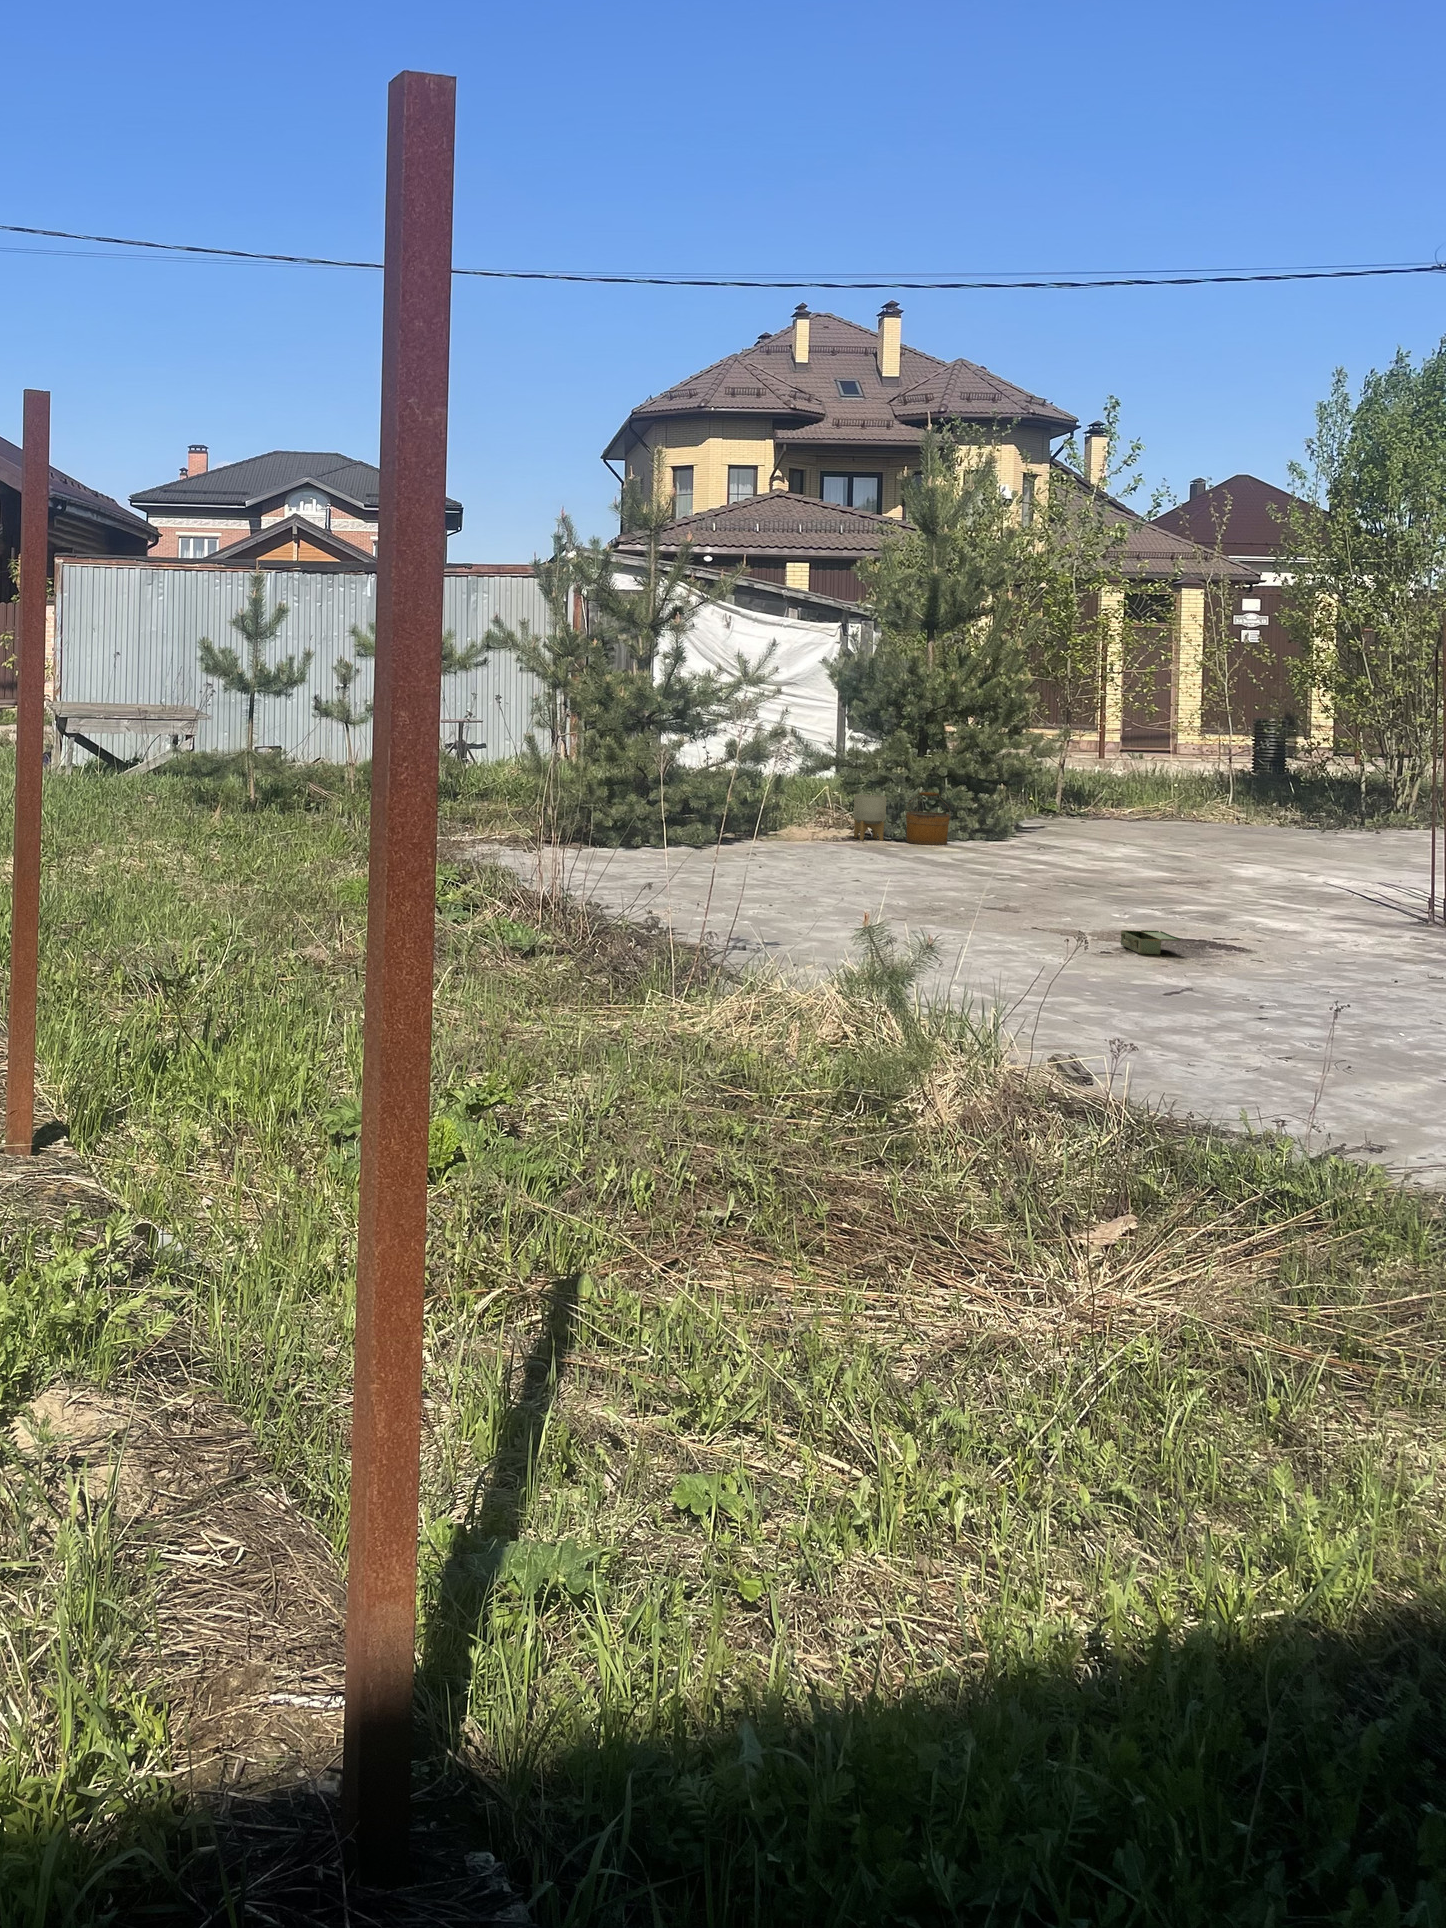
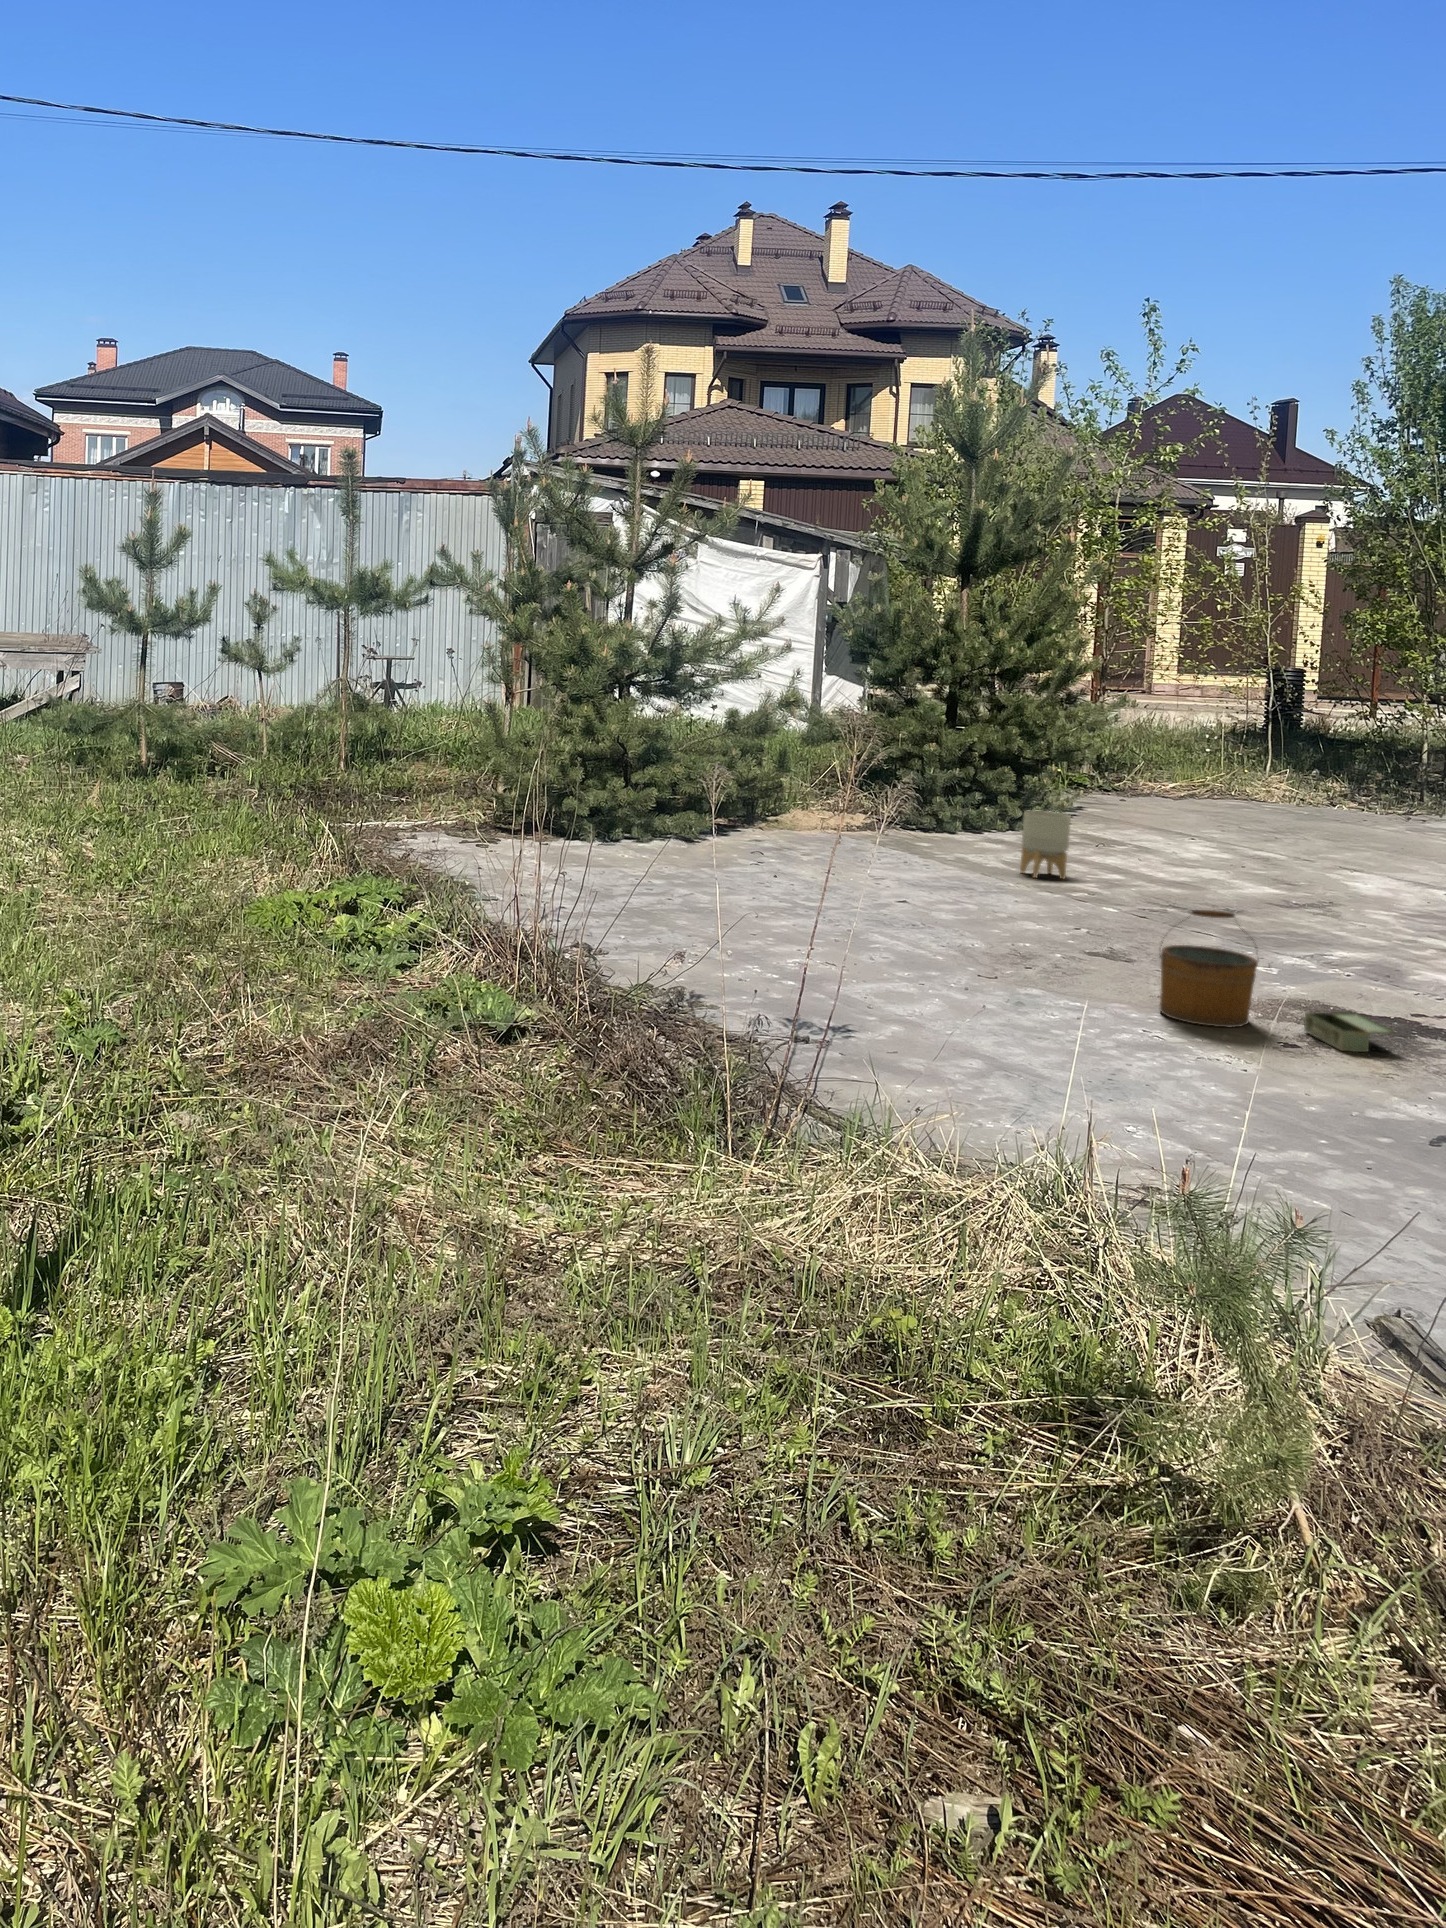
bucket: present [905,792,951,846] -> present [1160,910,1258,1027]
planter: present [854,794,886,841] -> present [1020,810,1071,879]

